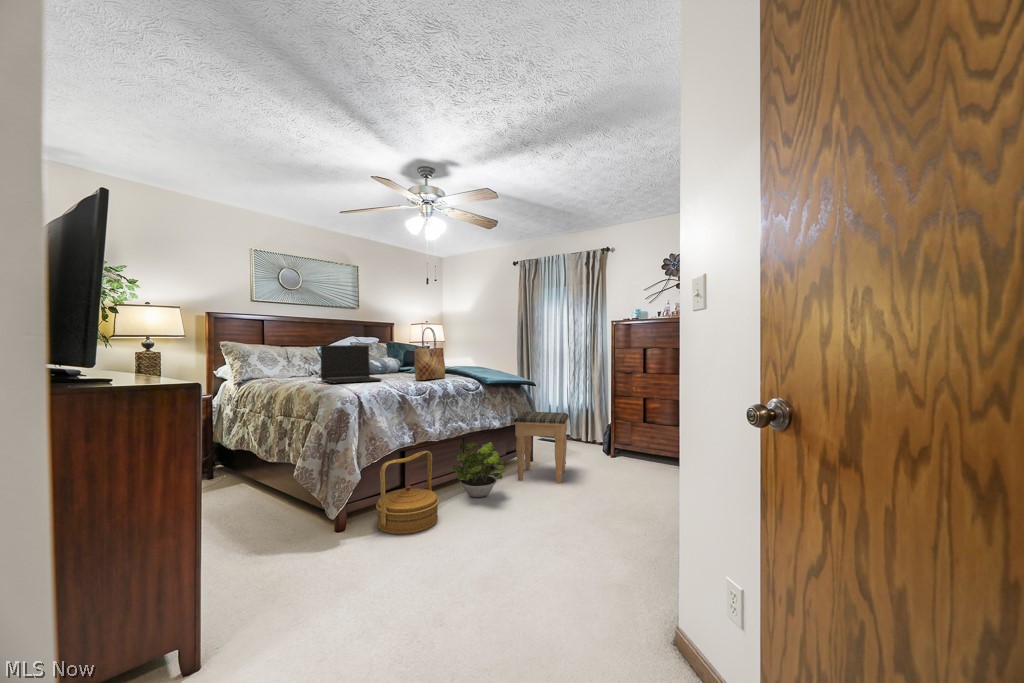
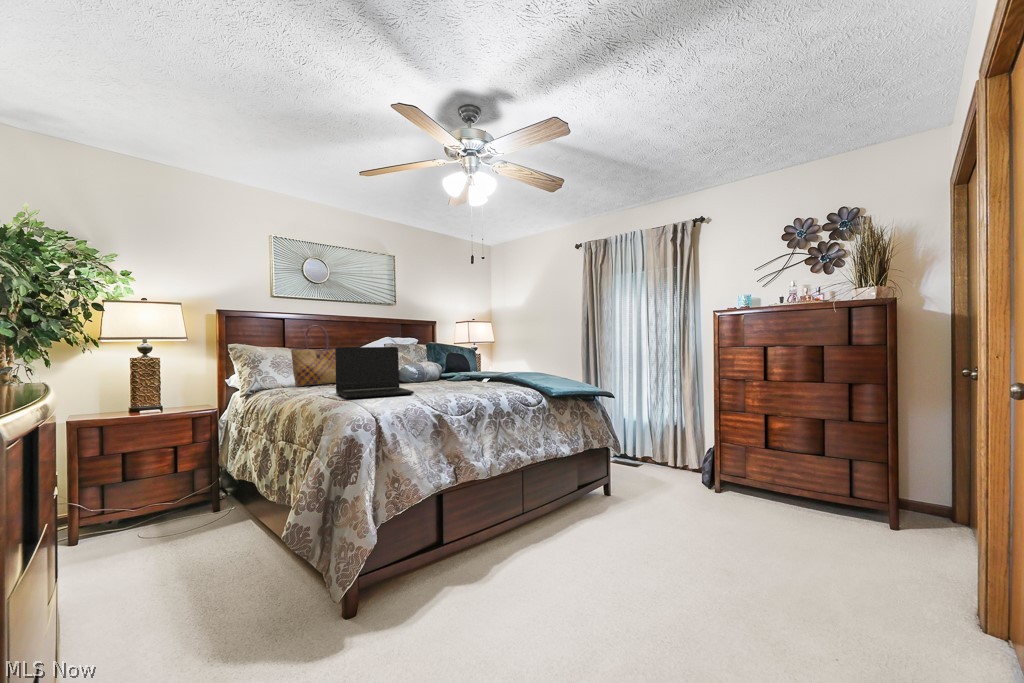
tote bag: present [414,327,445,380] -> present [291,325,336,386]
footstool: present [513,412,569,483] -> none [589,433,663,537]
potted plant: present [453,442,507,497] -> none [508,477,585,558]
woven basket: present [376,451,439,534] -> none [401,495,490,628]

